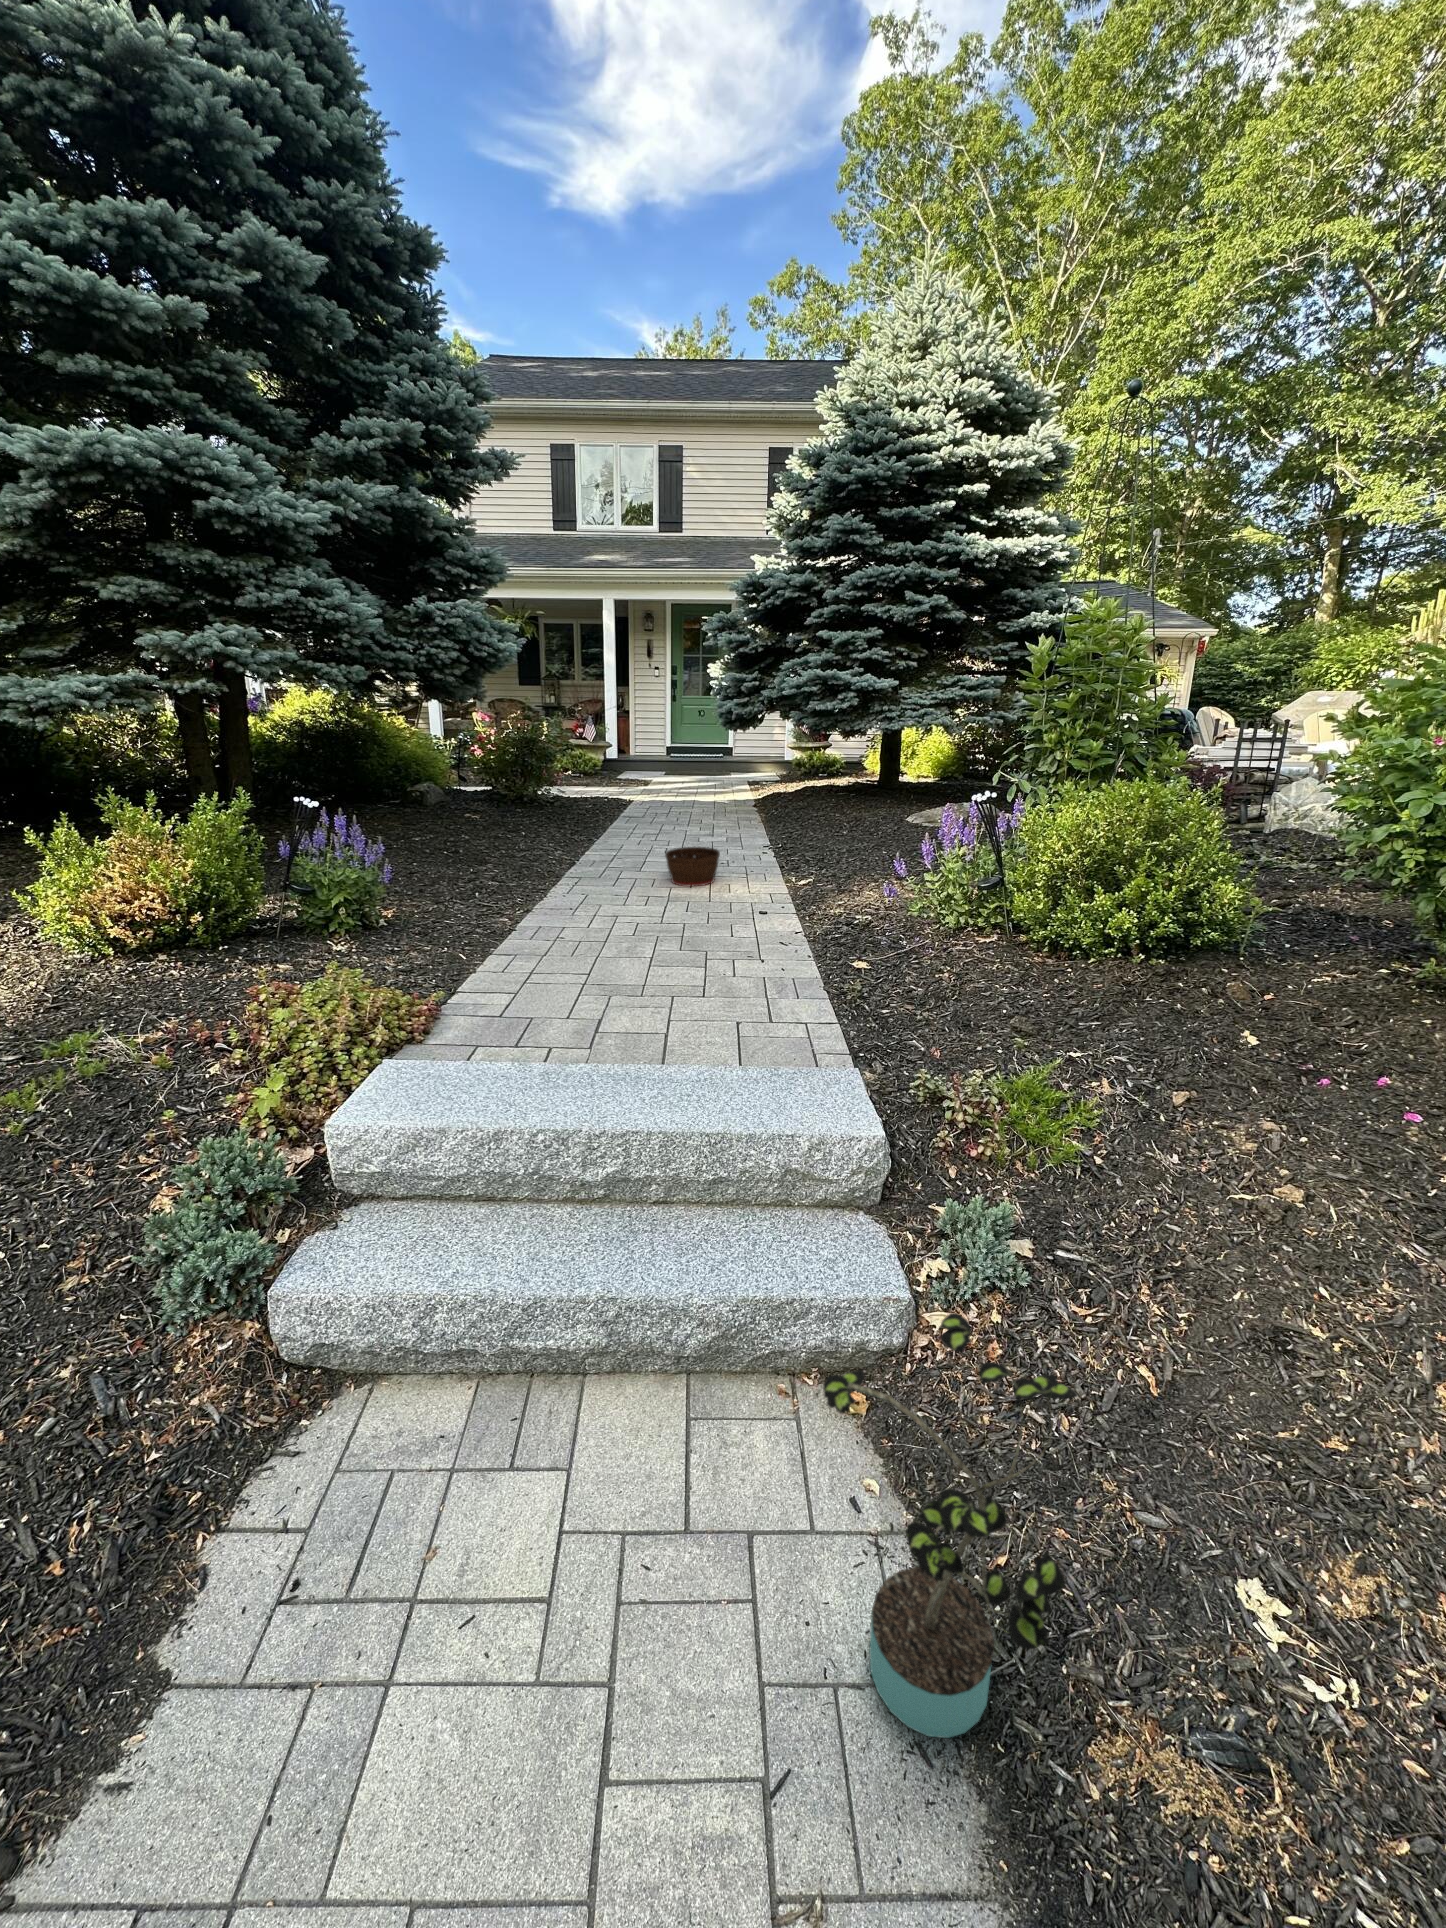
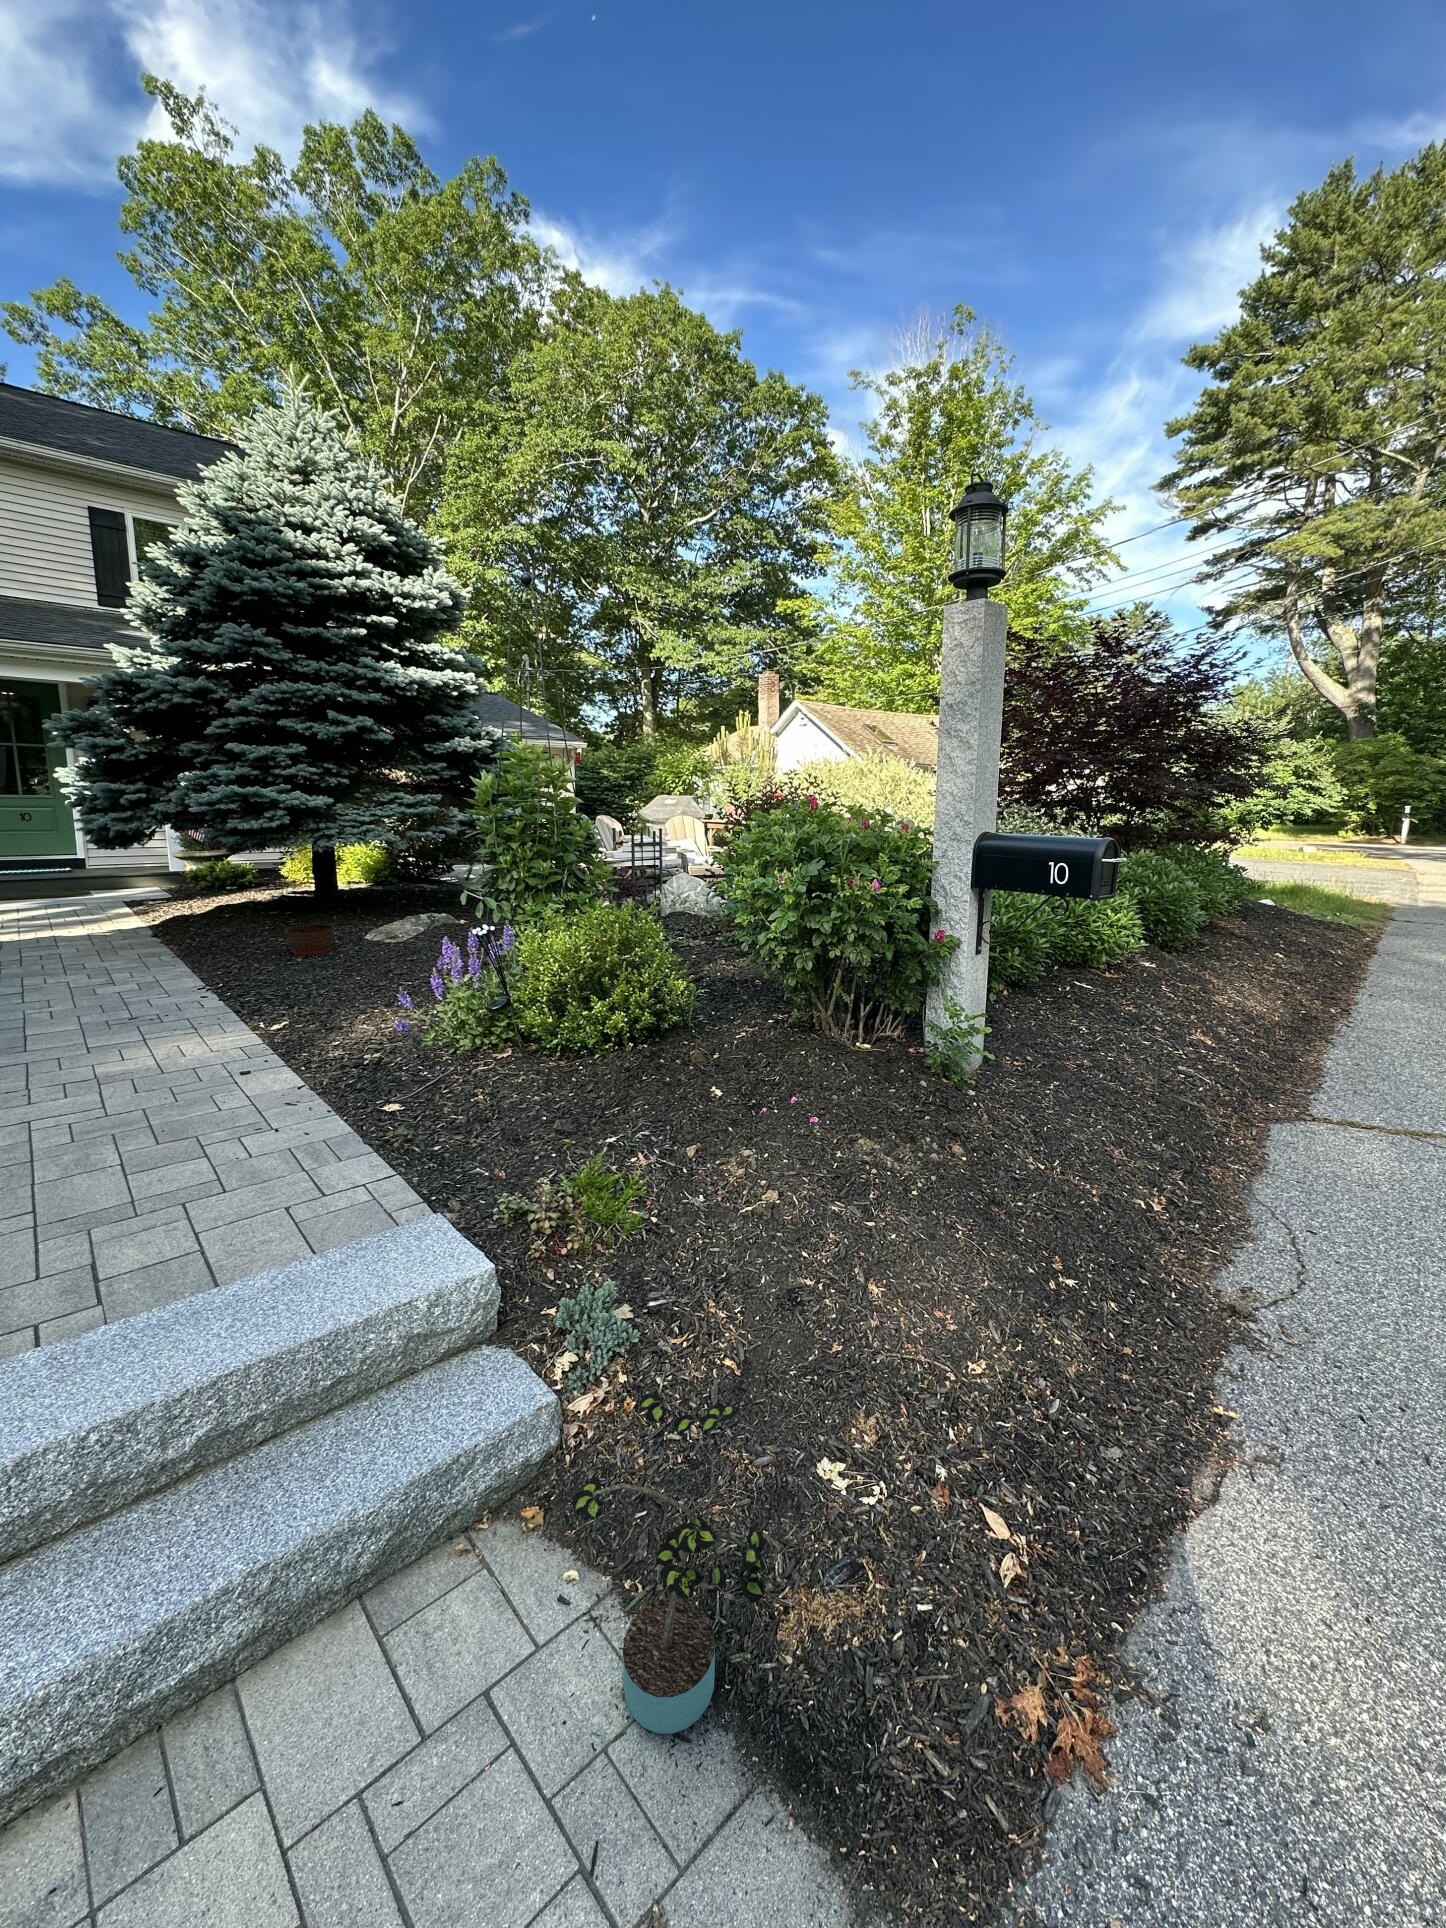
basket: present [665,847,720,886] -> present [285,923,334,955]

